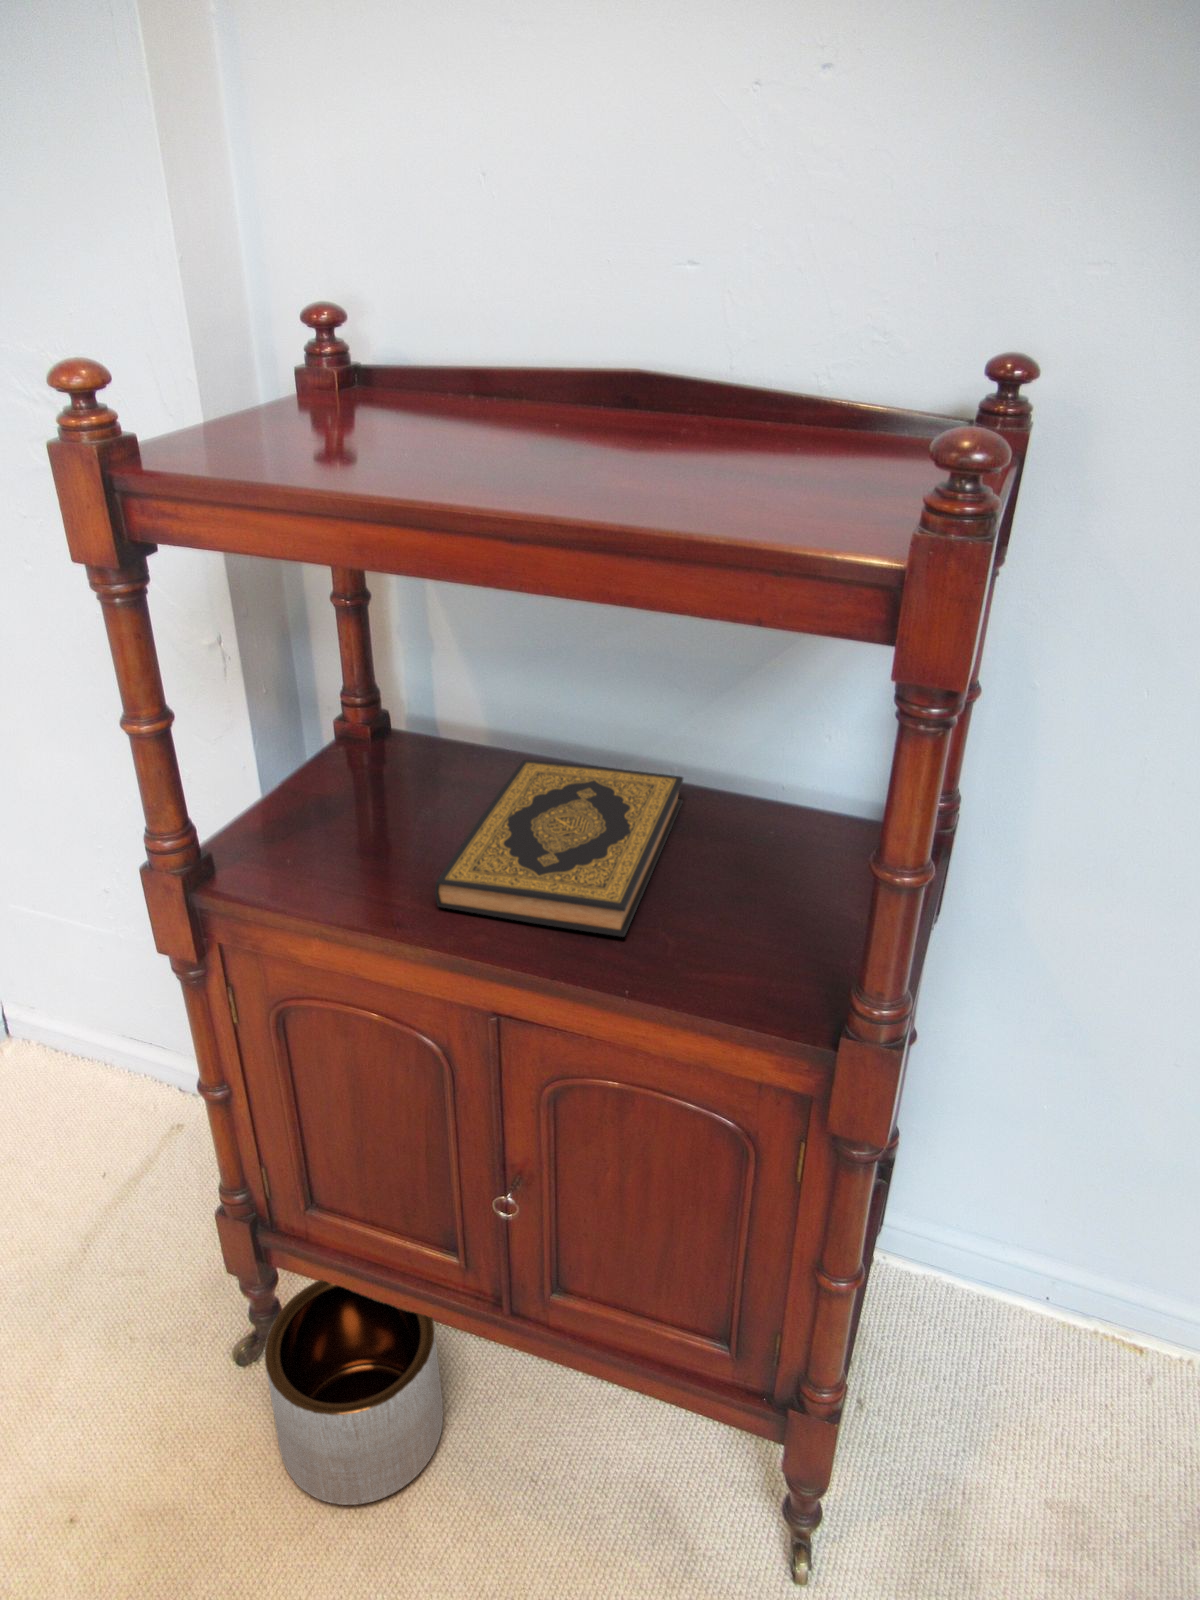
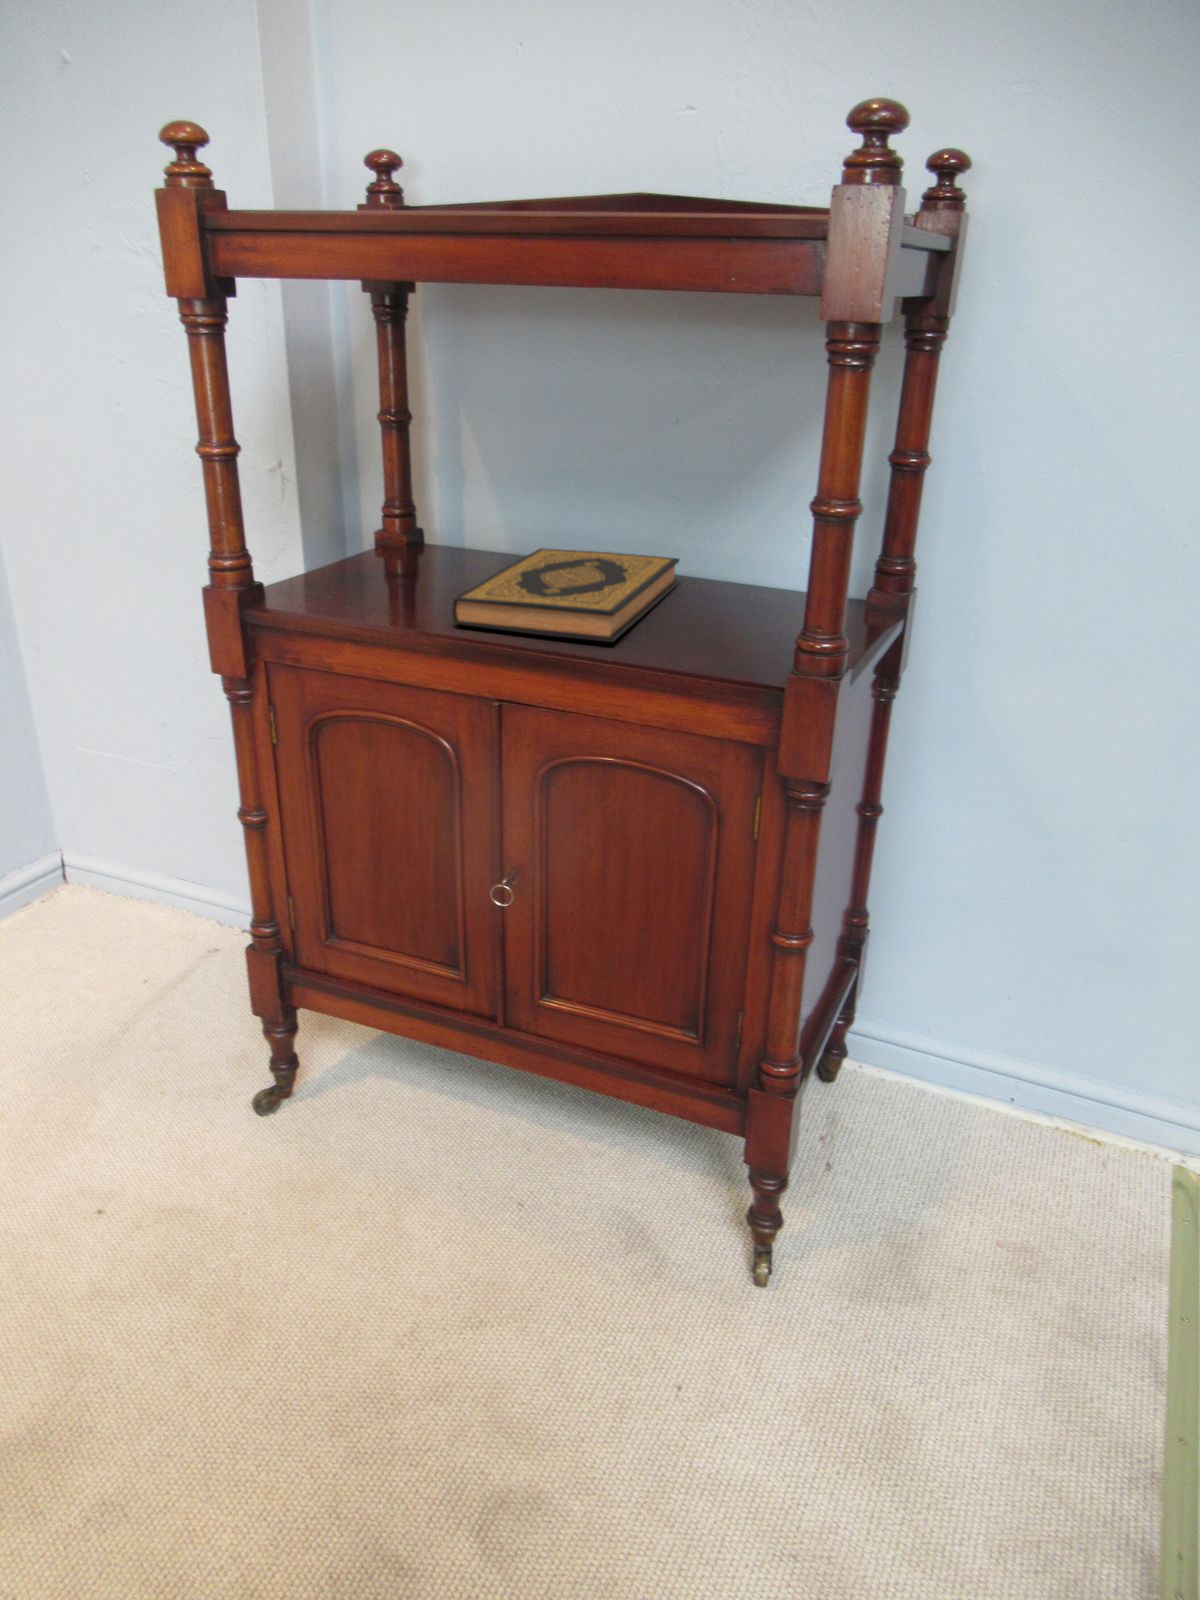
planter: present [265,1280,443,1505] -> none [283,1010,442,1205]

